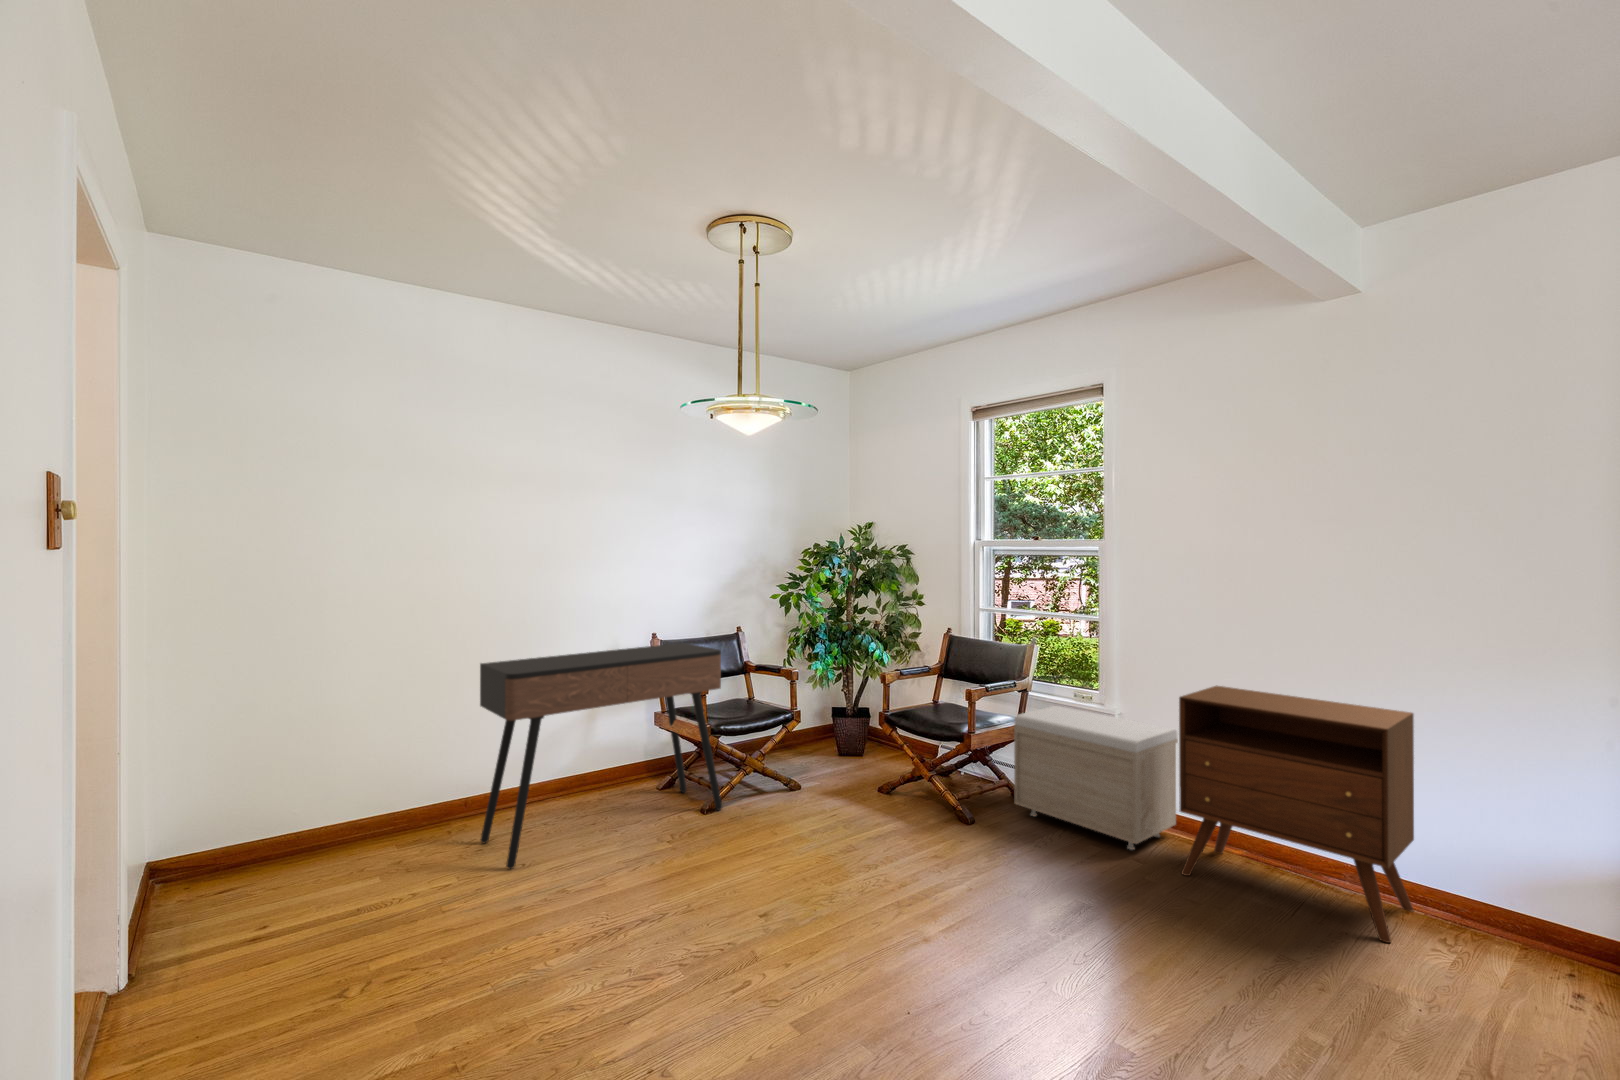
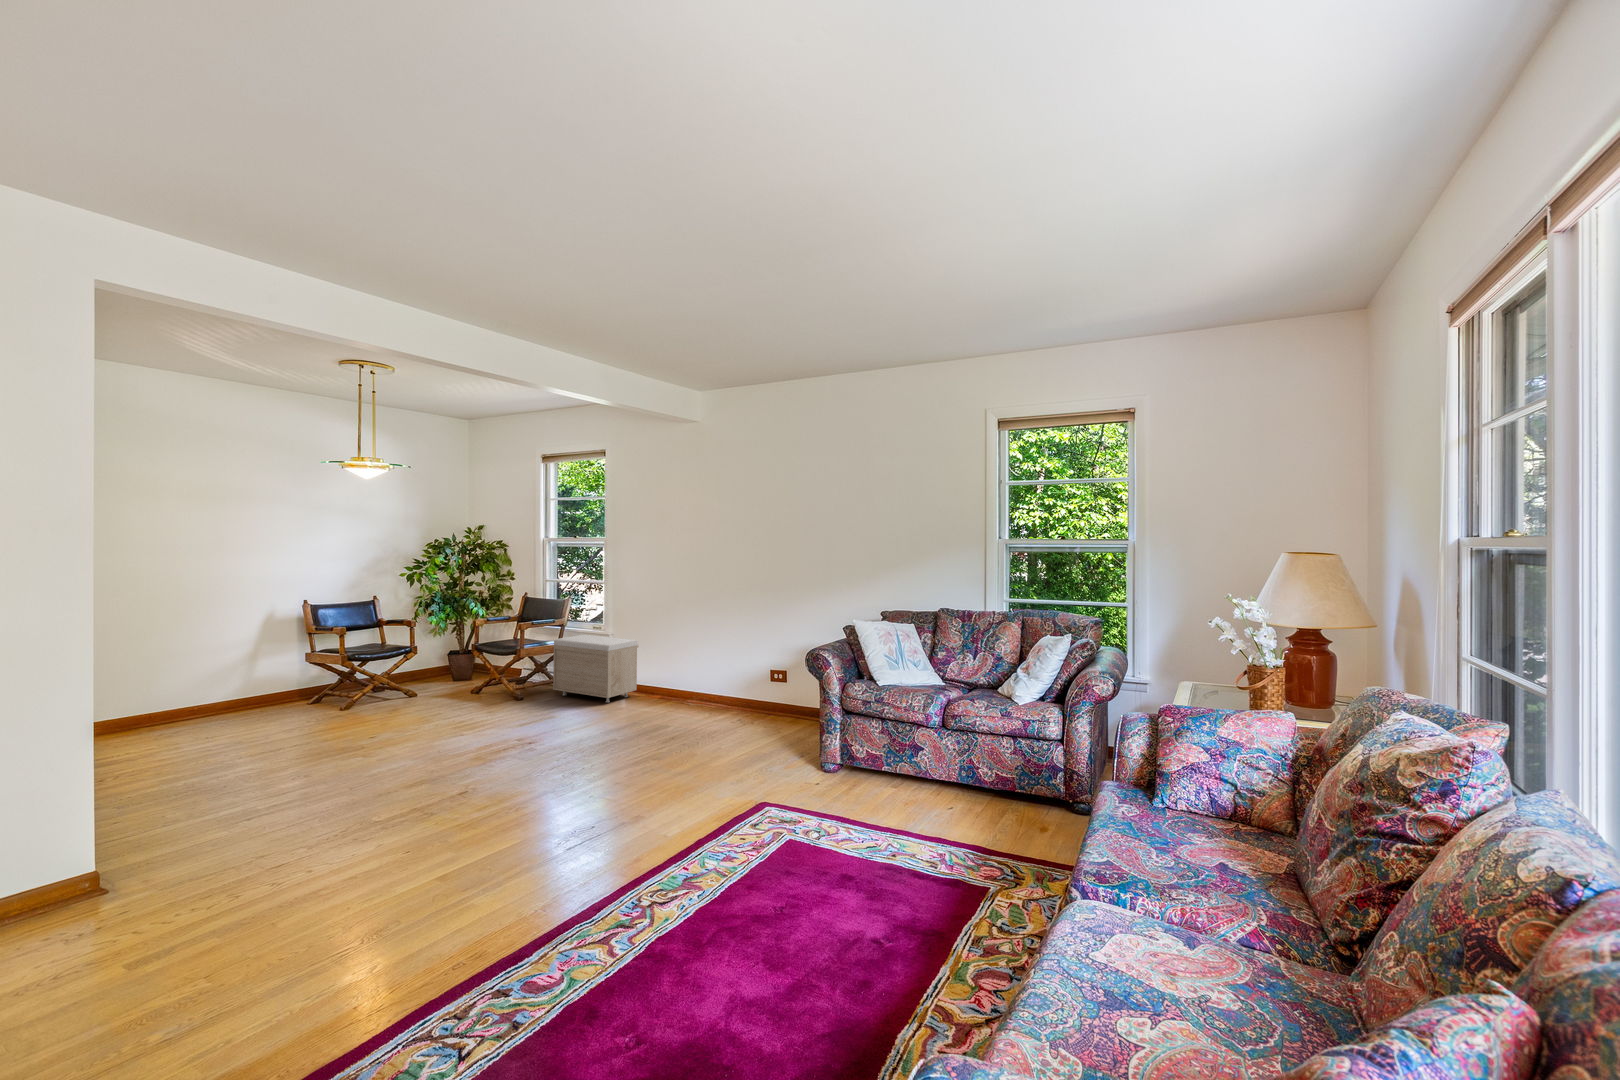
console table: present [480,643,722,869] -> none [174,605,359,742]
cabinet: present [1179,686,1414,943] -> none [624,615,720,718]

